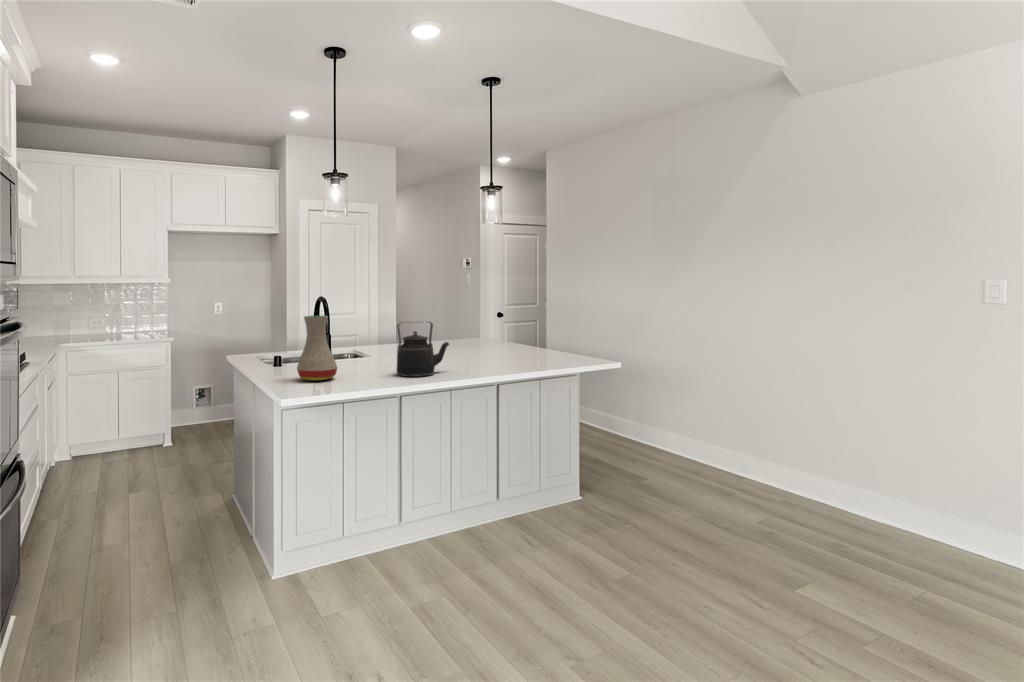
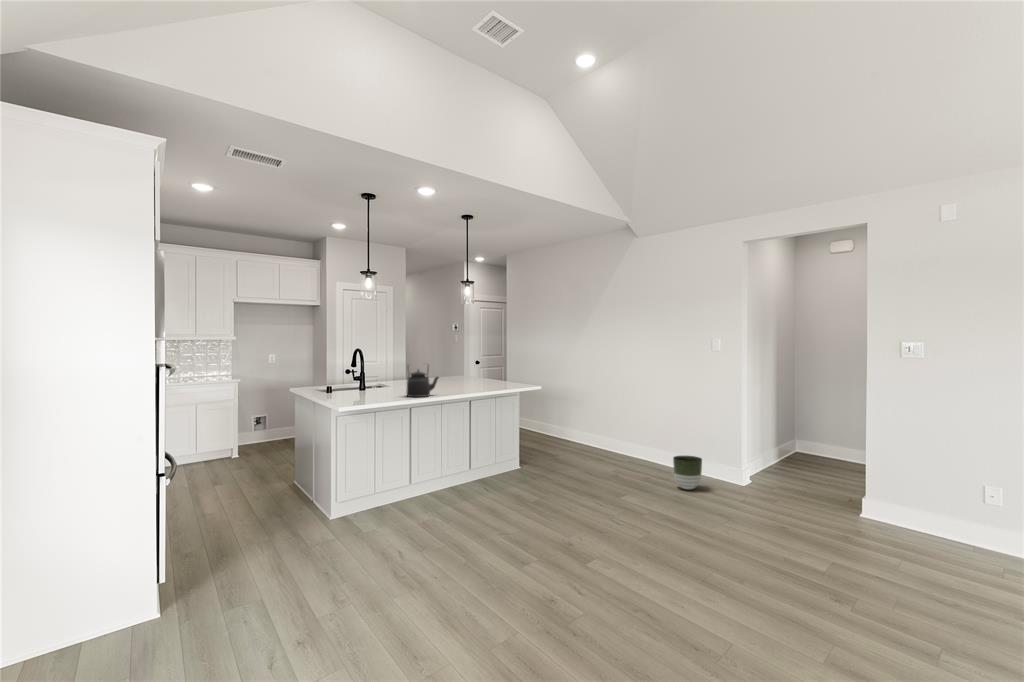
vase: present [297,316,337,381] -> none [346,360,371,399]
planter: none [810,462,858,516] -> present [673,456,702,490]

